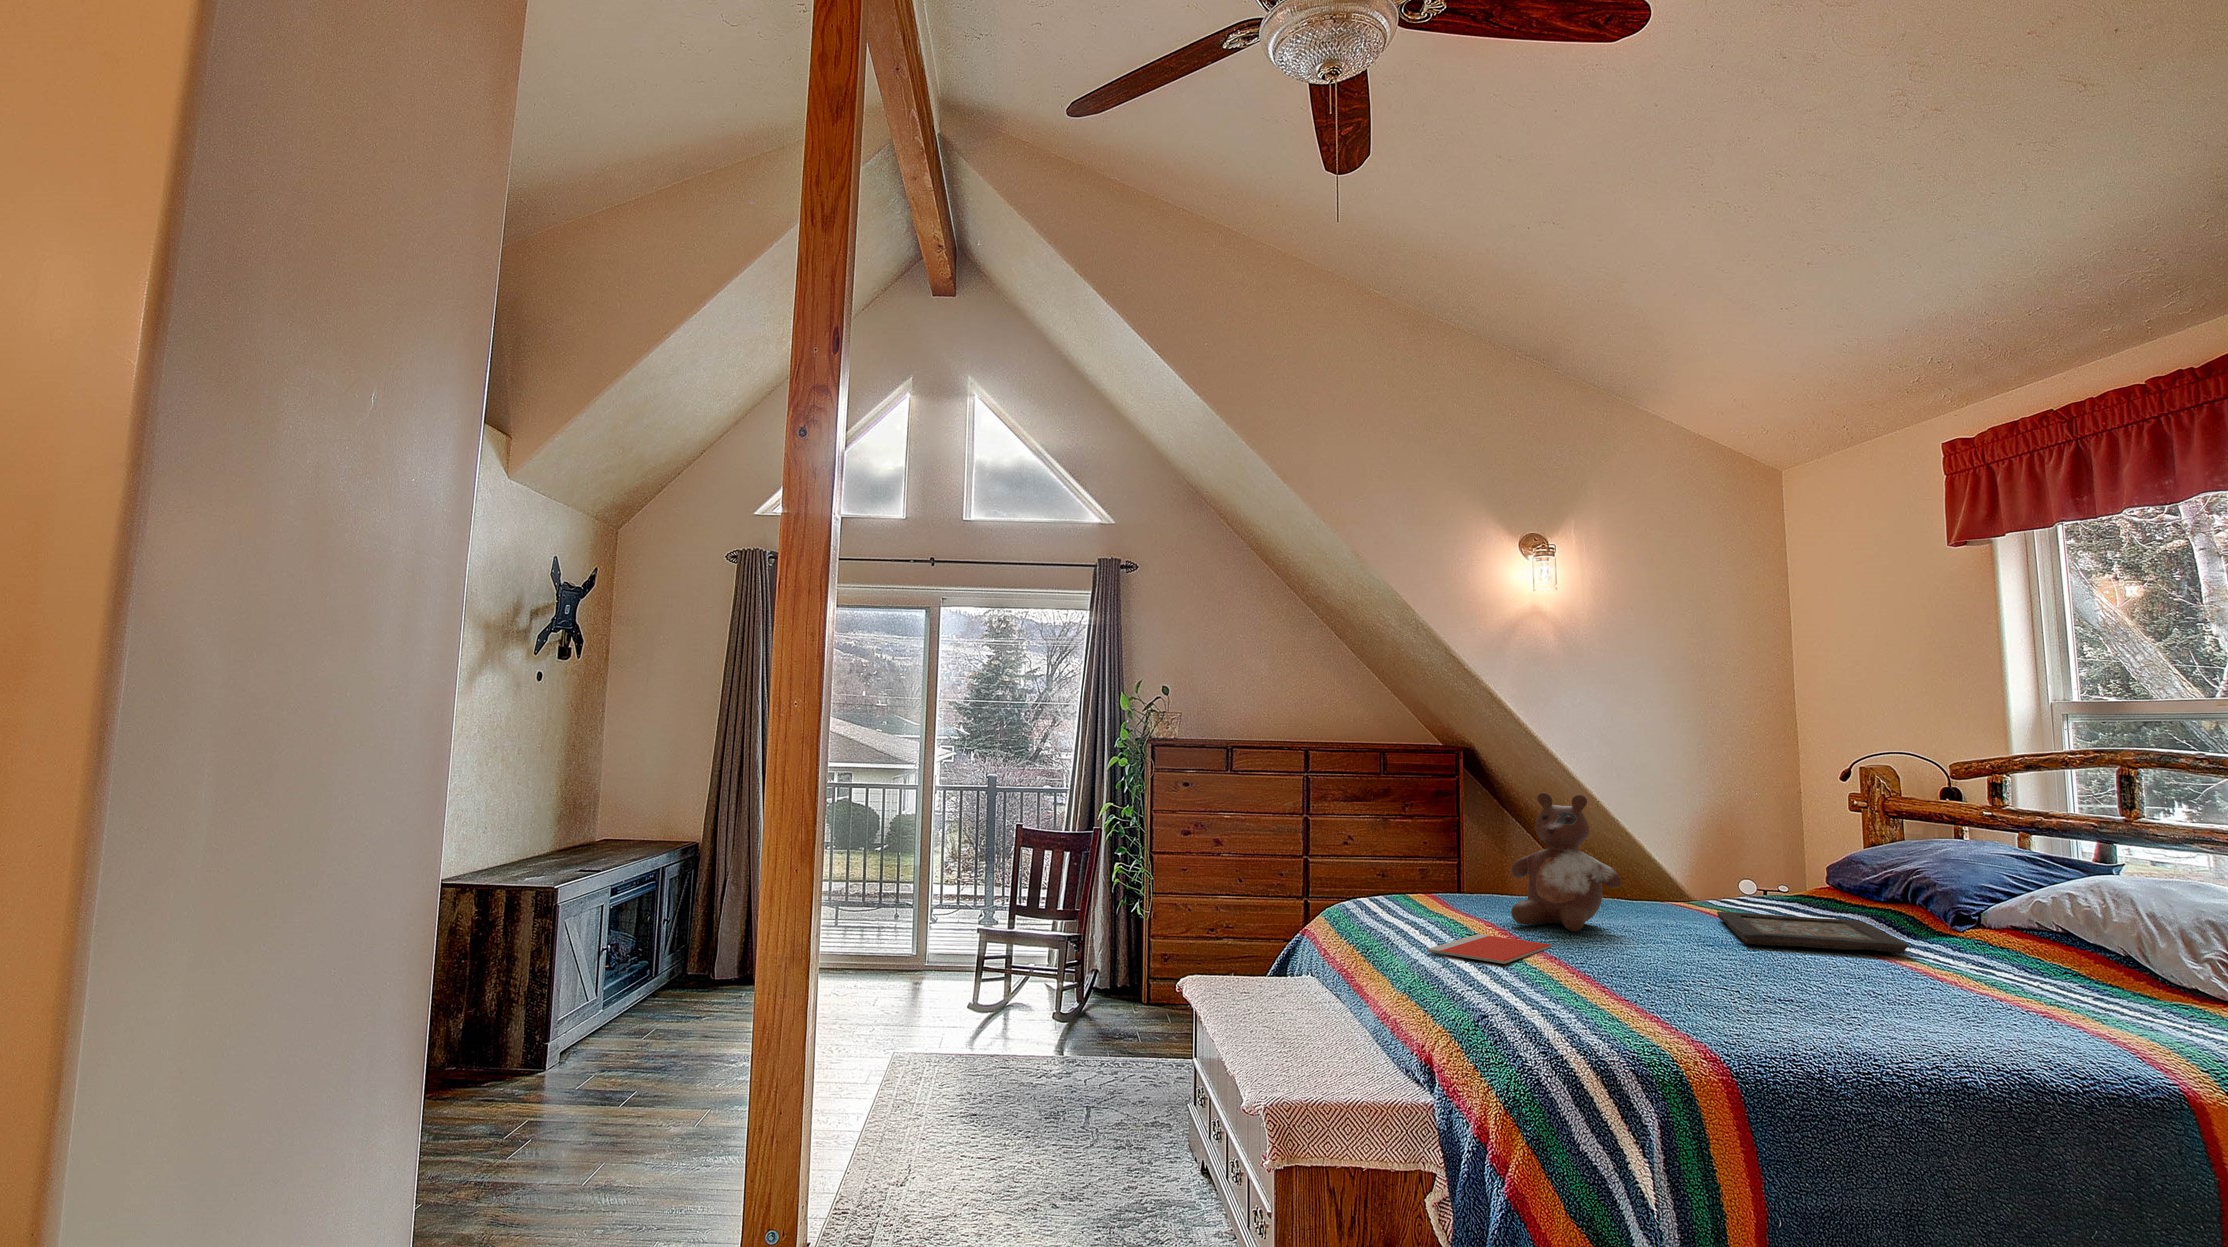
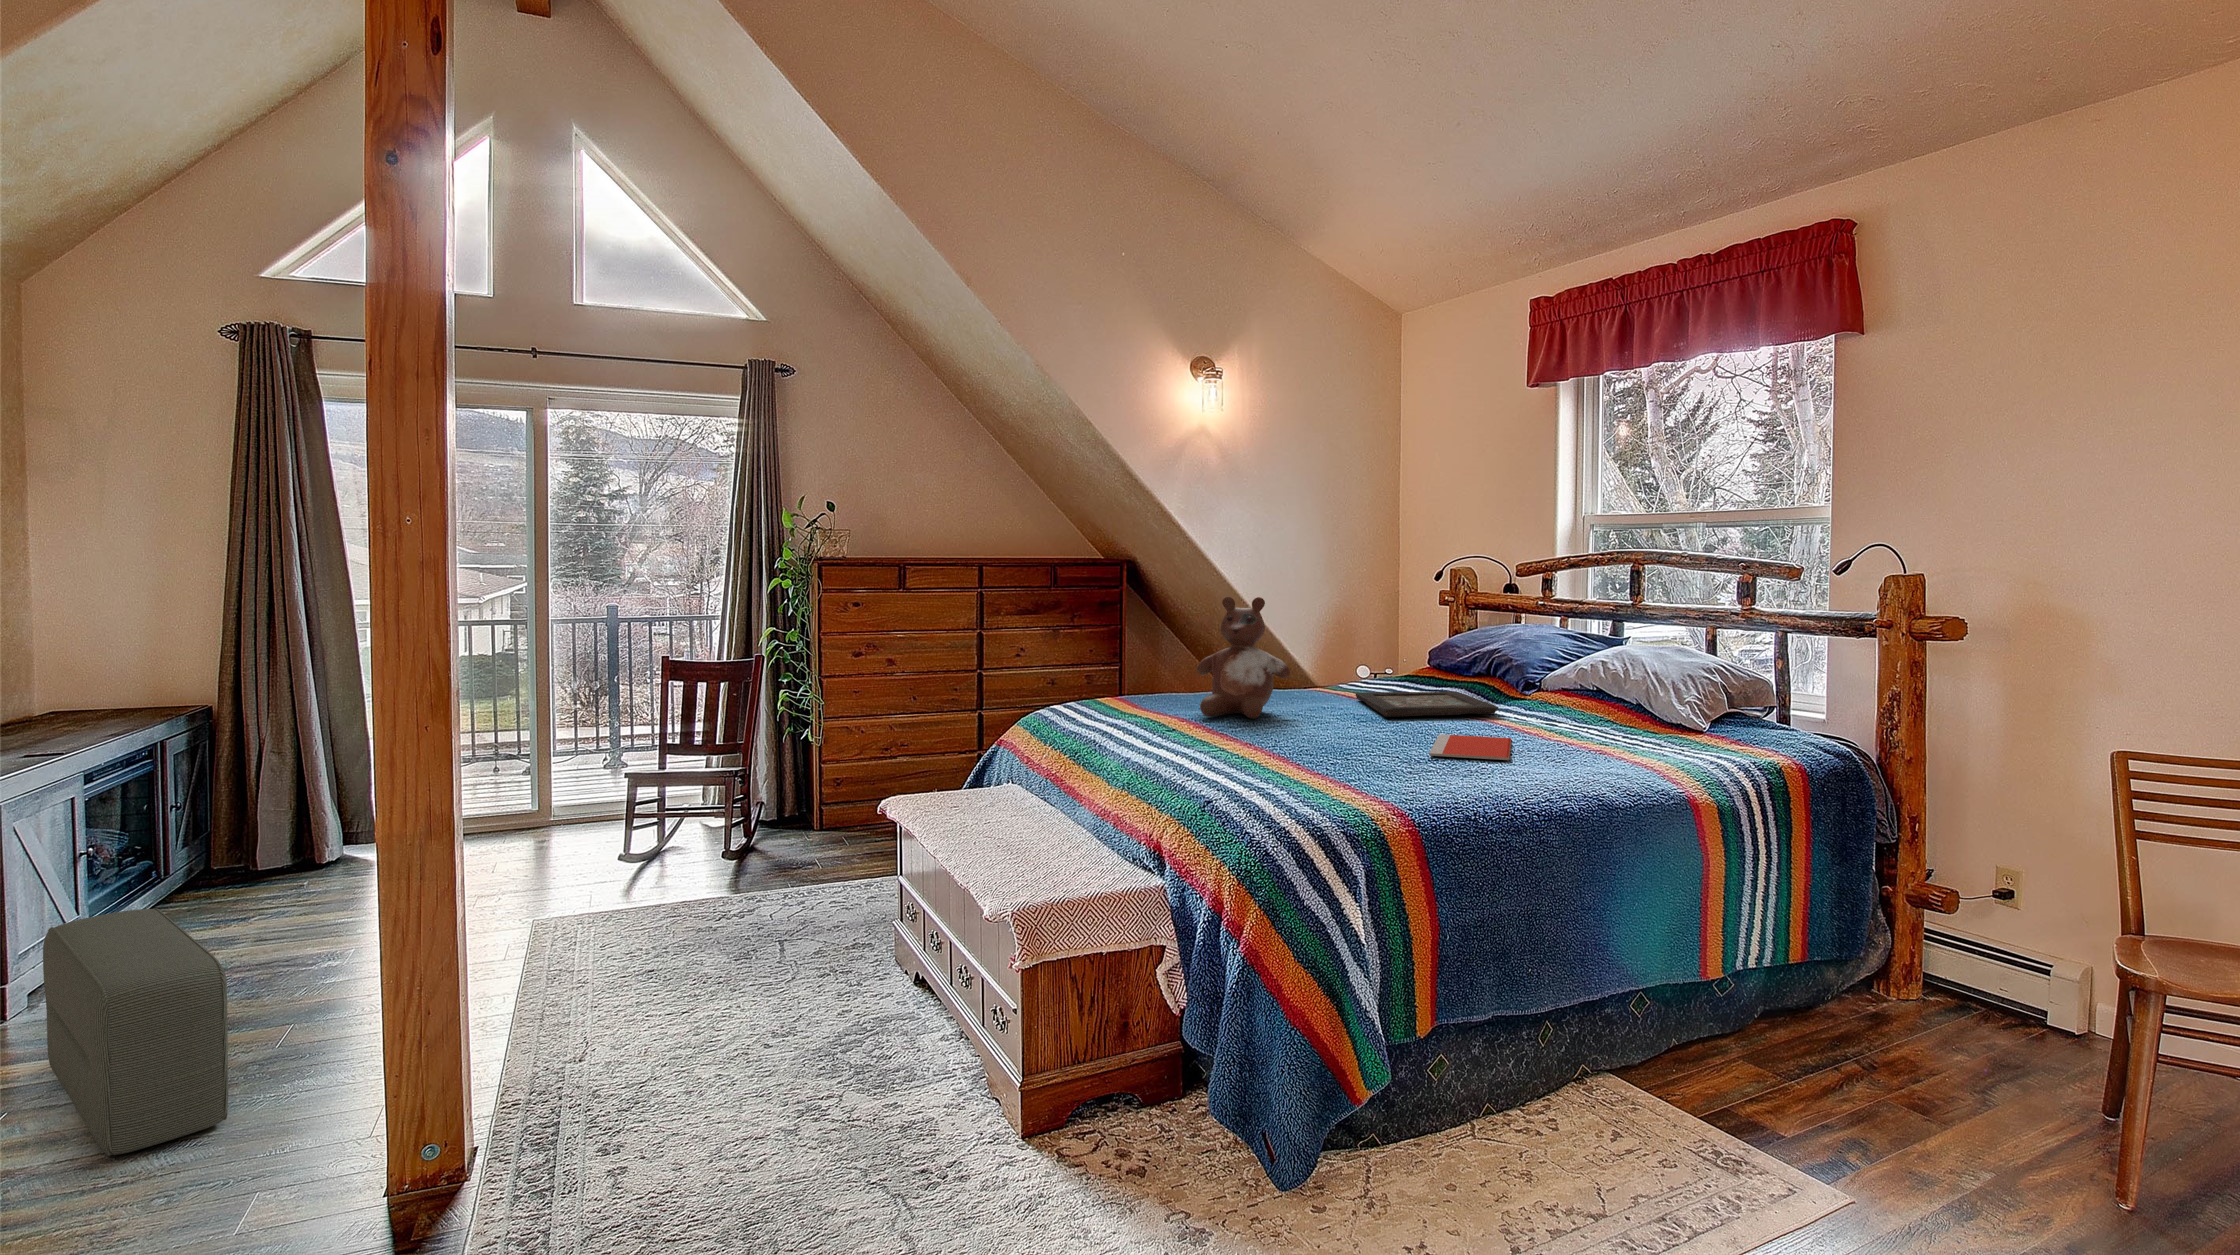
notebook: present [1427,934,1552,964] -> present [1429,734,1511,760]
pouf: none [572,1001,674,1190] -> present [43,908,228,1156]

